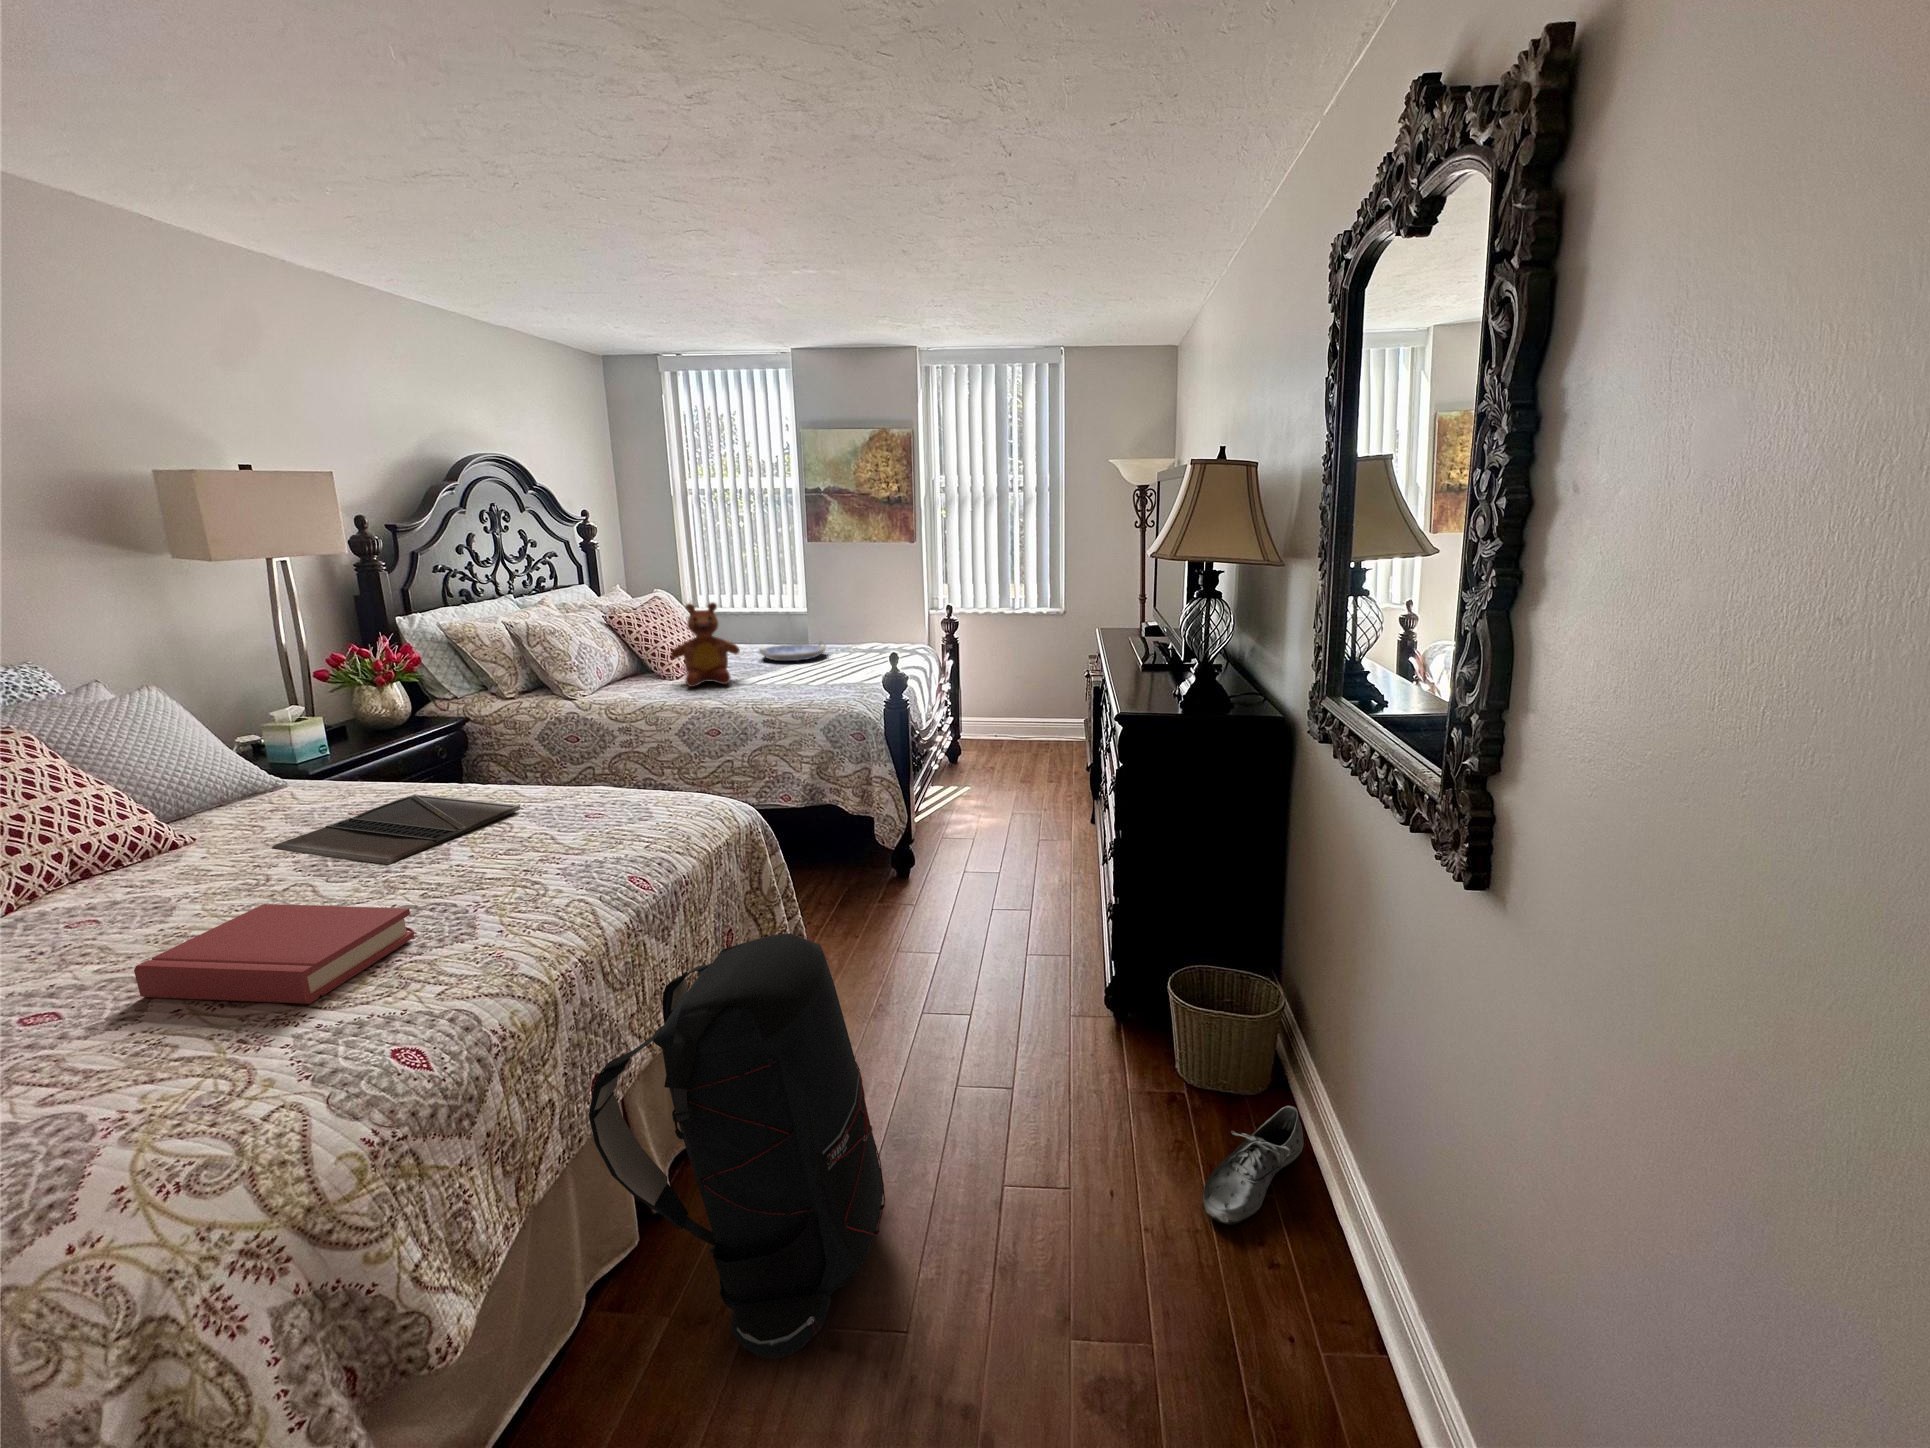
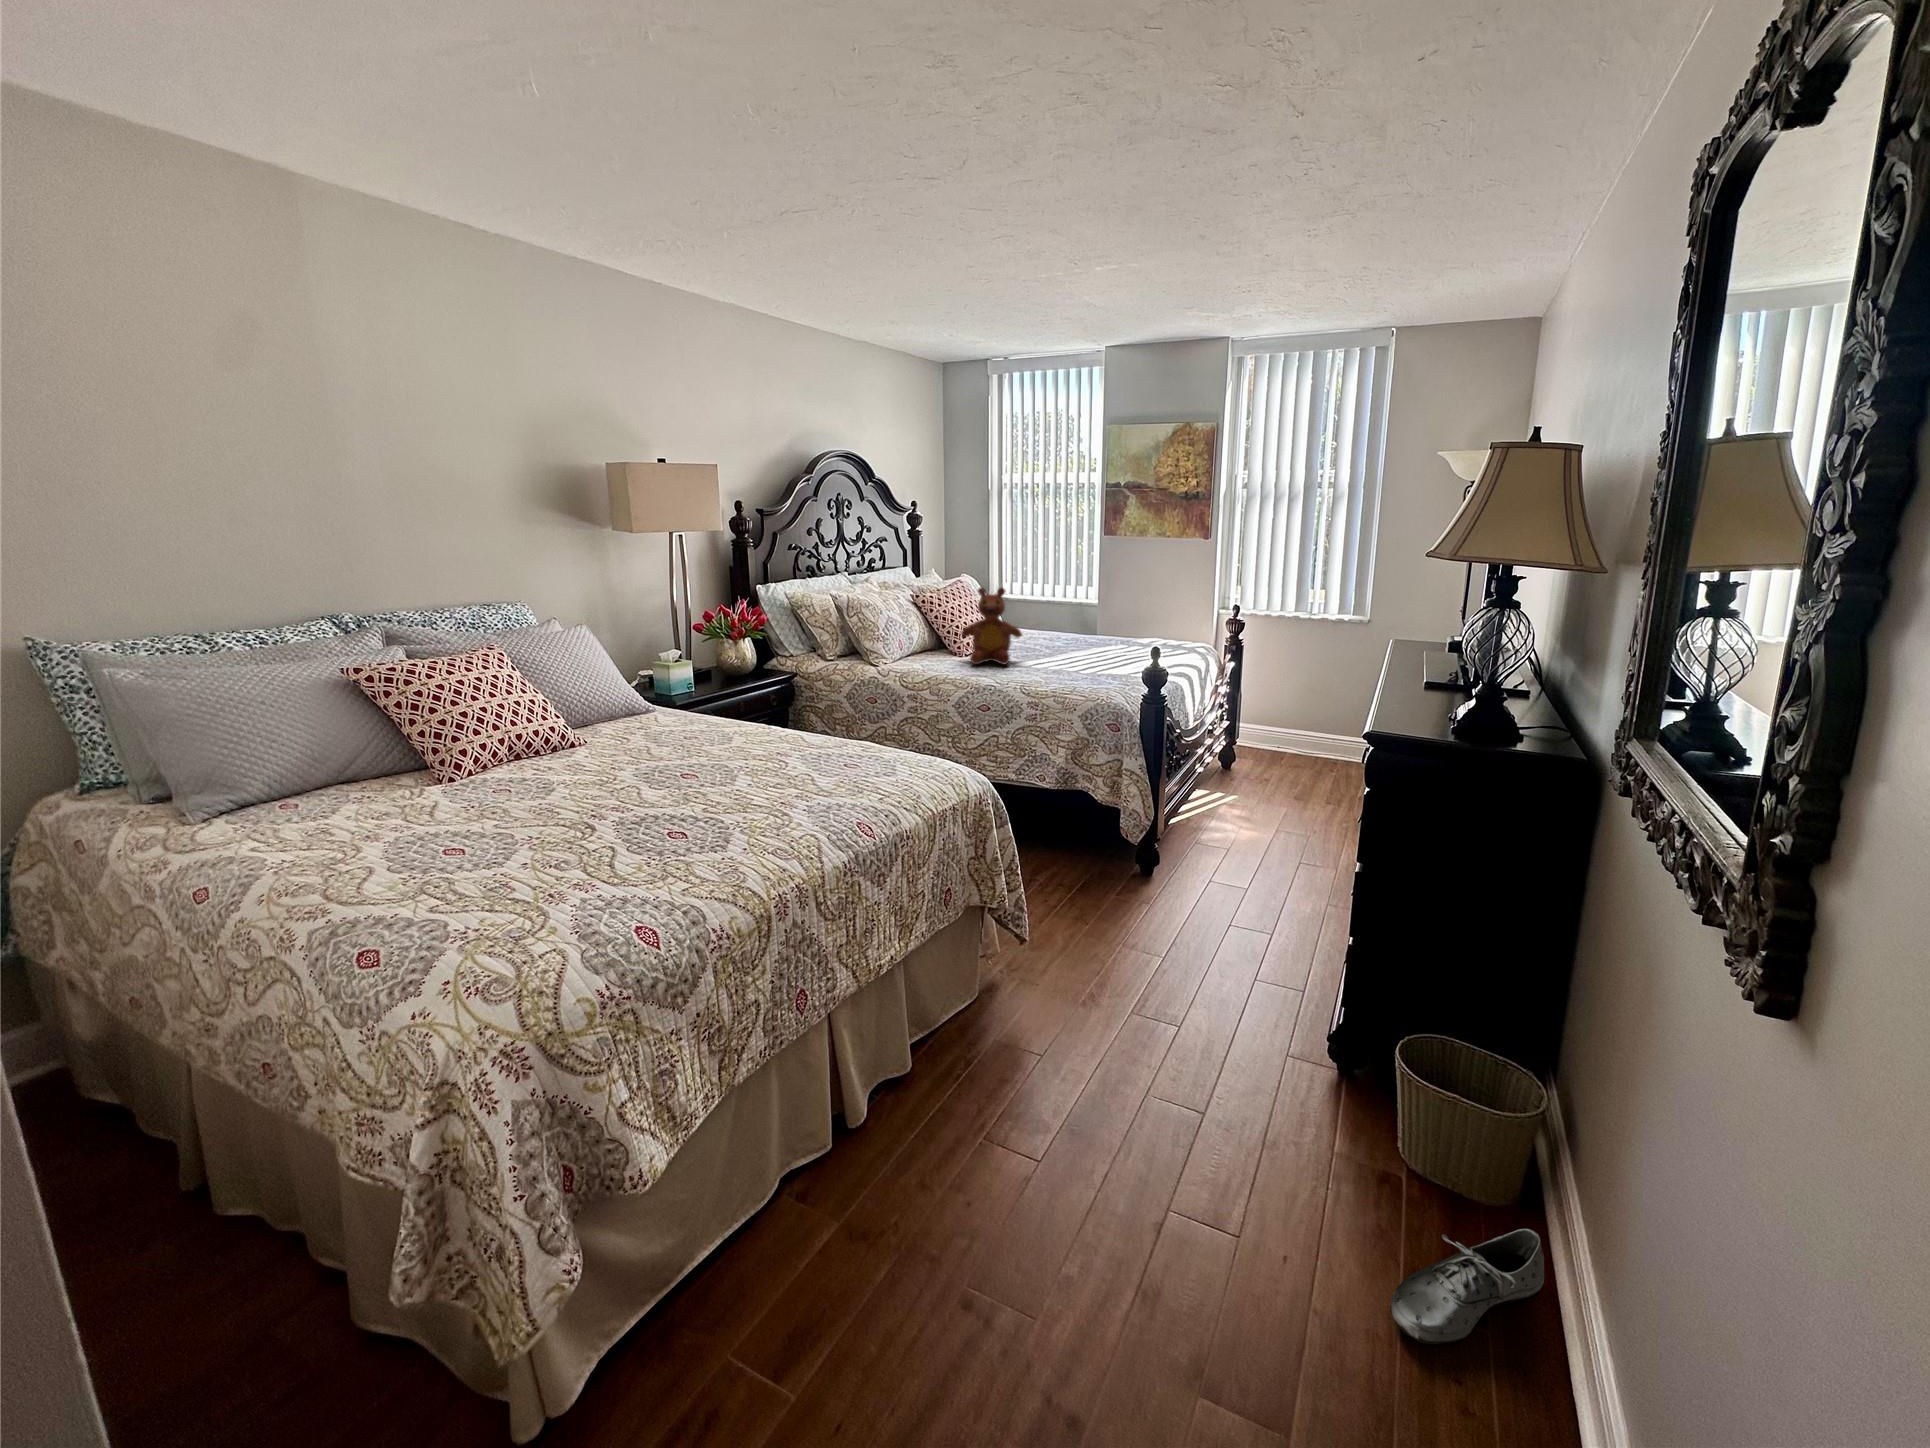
serving tray: present [759,641,826,661] -> none [1043,632,1107,649]
laptop: present [272,794,520,864] -> none [628,728,801,780]
hardback book: present [134,904,414,1004] -> none [506,795,686,877]
backpack: present [589,933,885,1359] -> none [788,898,1045,1297]

